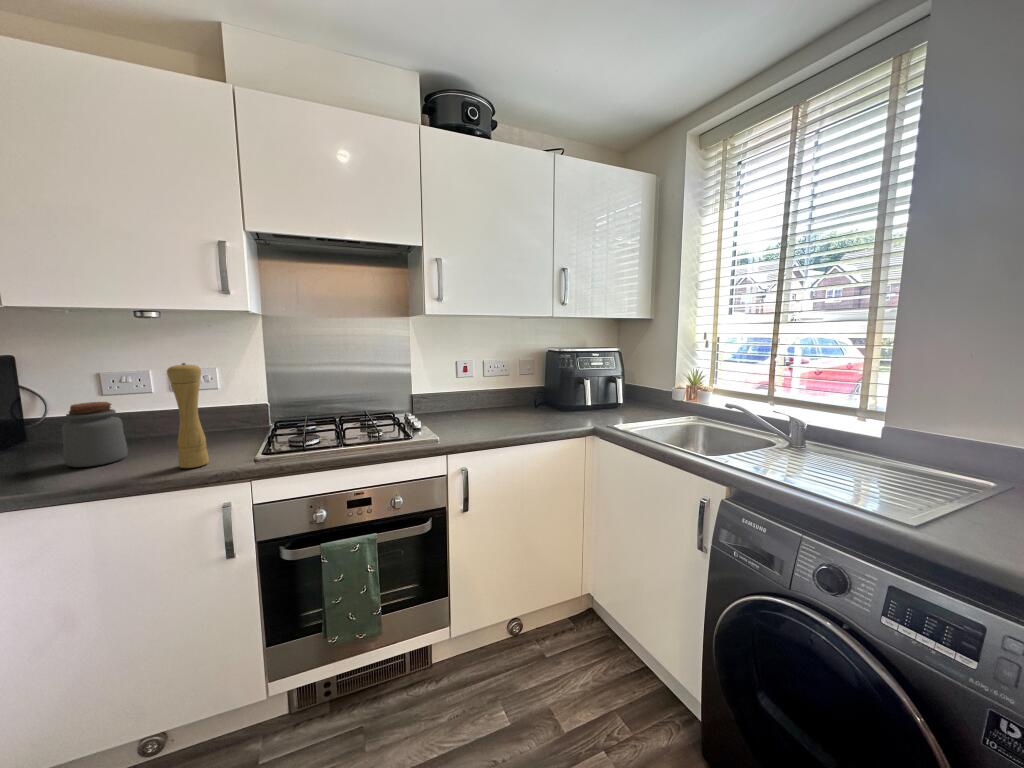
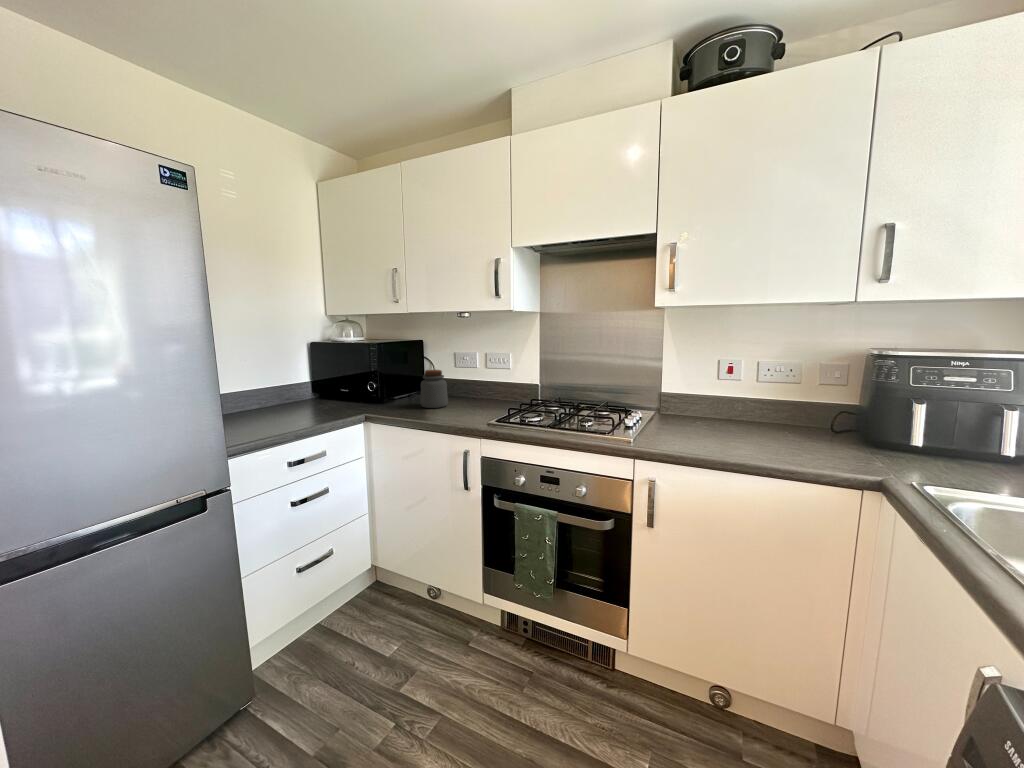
pepper mill: present [167,363,209,468] -> none [450,348,469,420]

